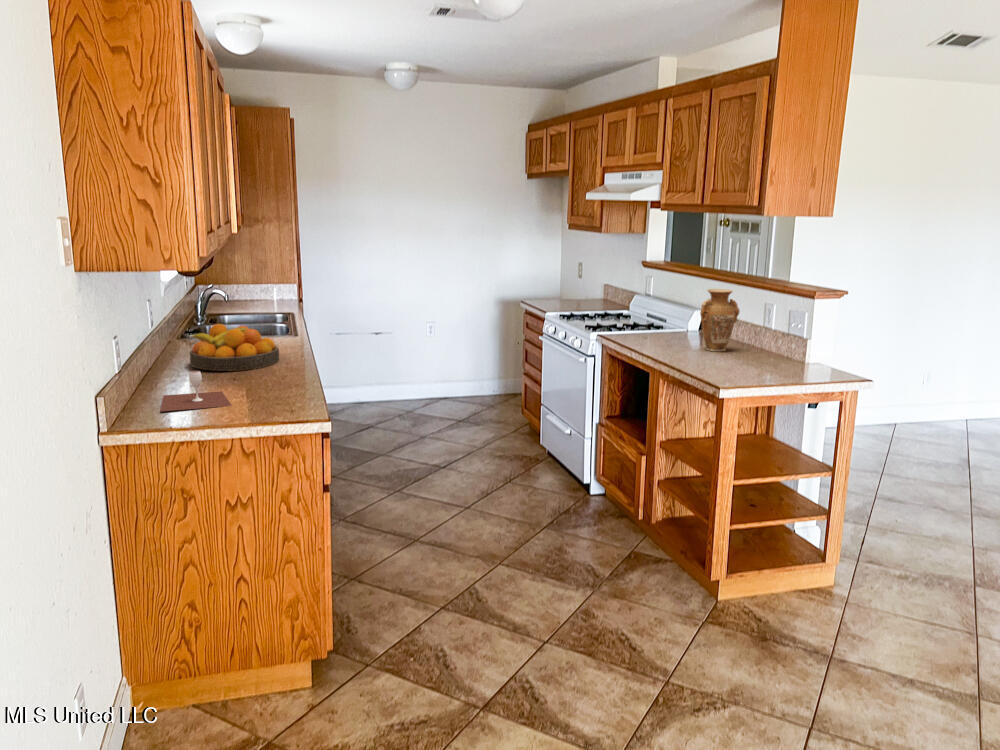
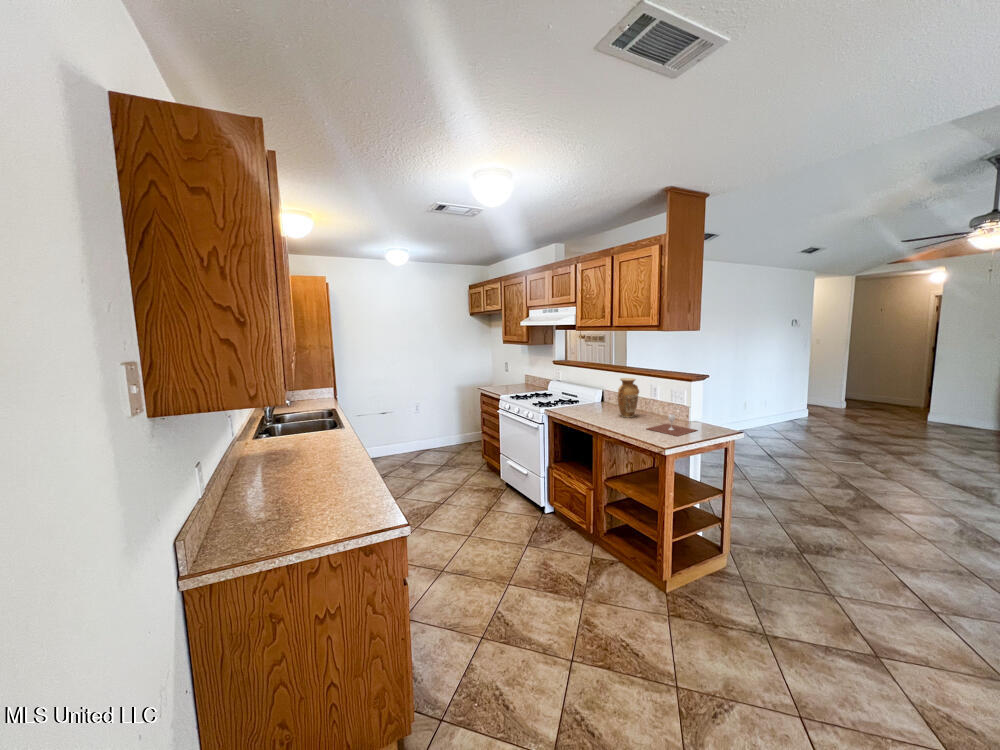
fruit bowl: present [188,324,279,371] -> none [262,430,339,471]
wine glass: present [160,371,232,411] -> present [648,414,697,436]

